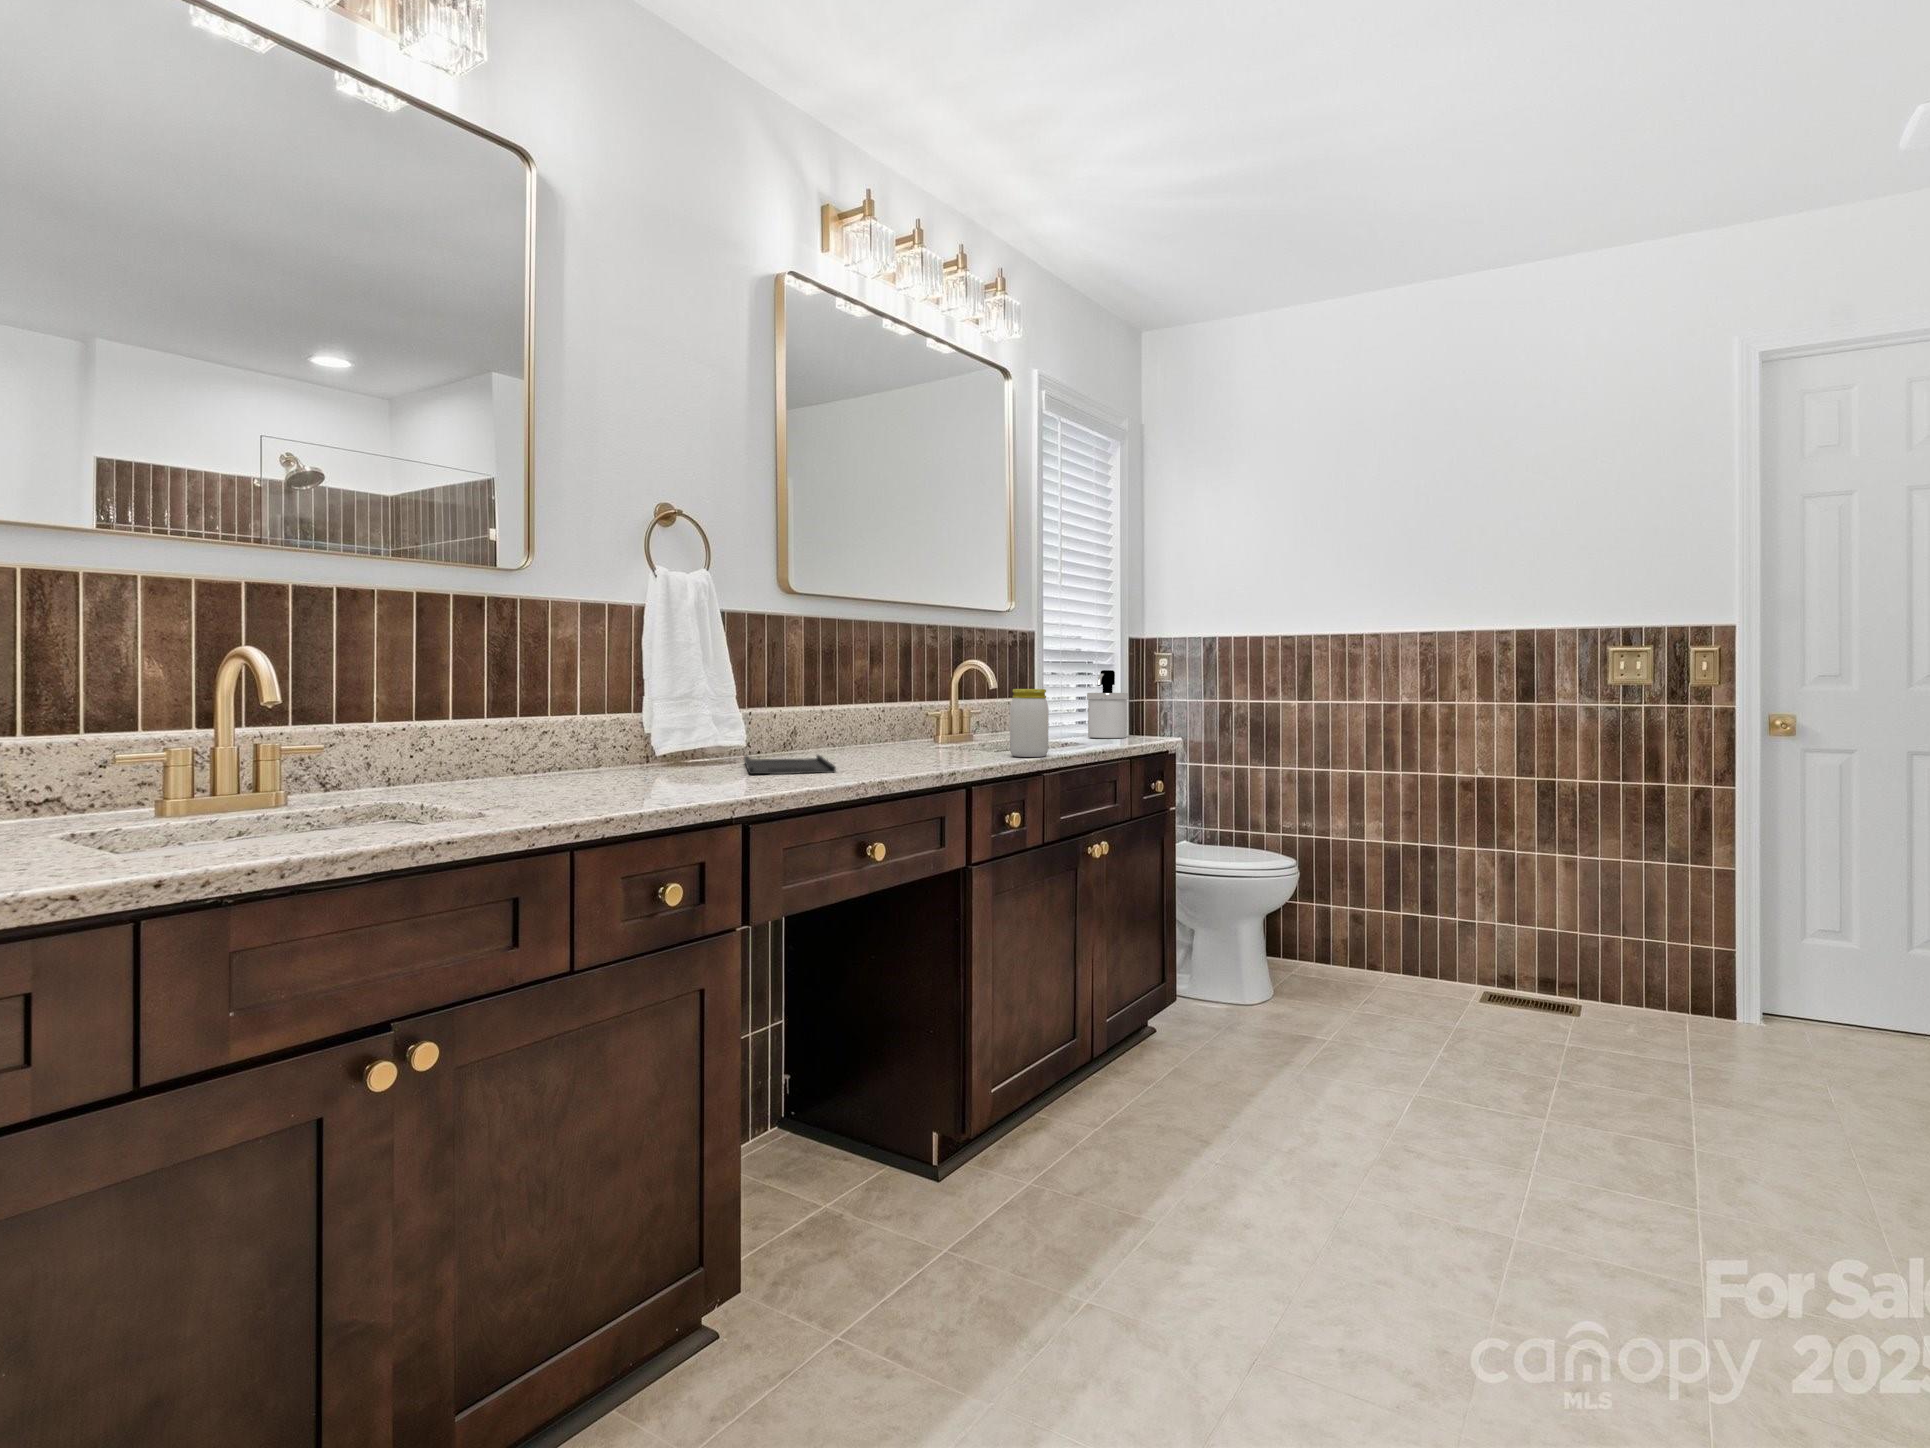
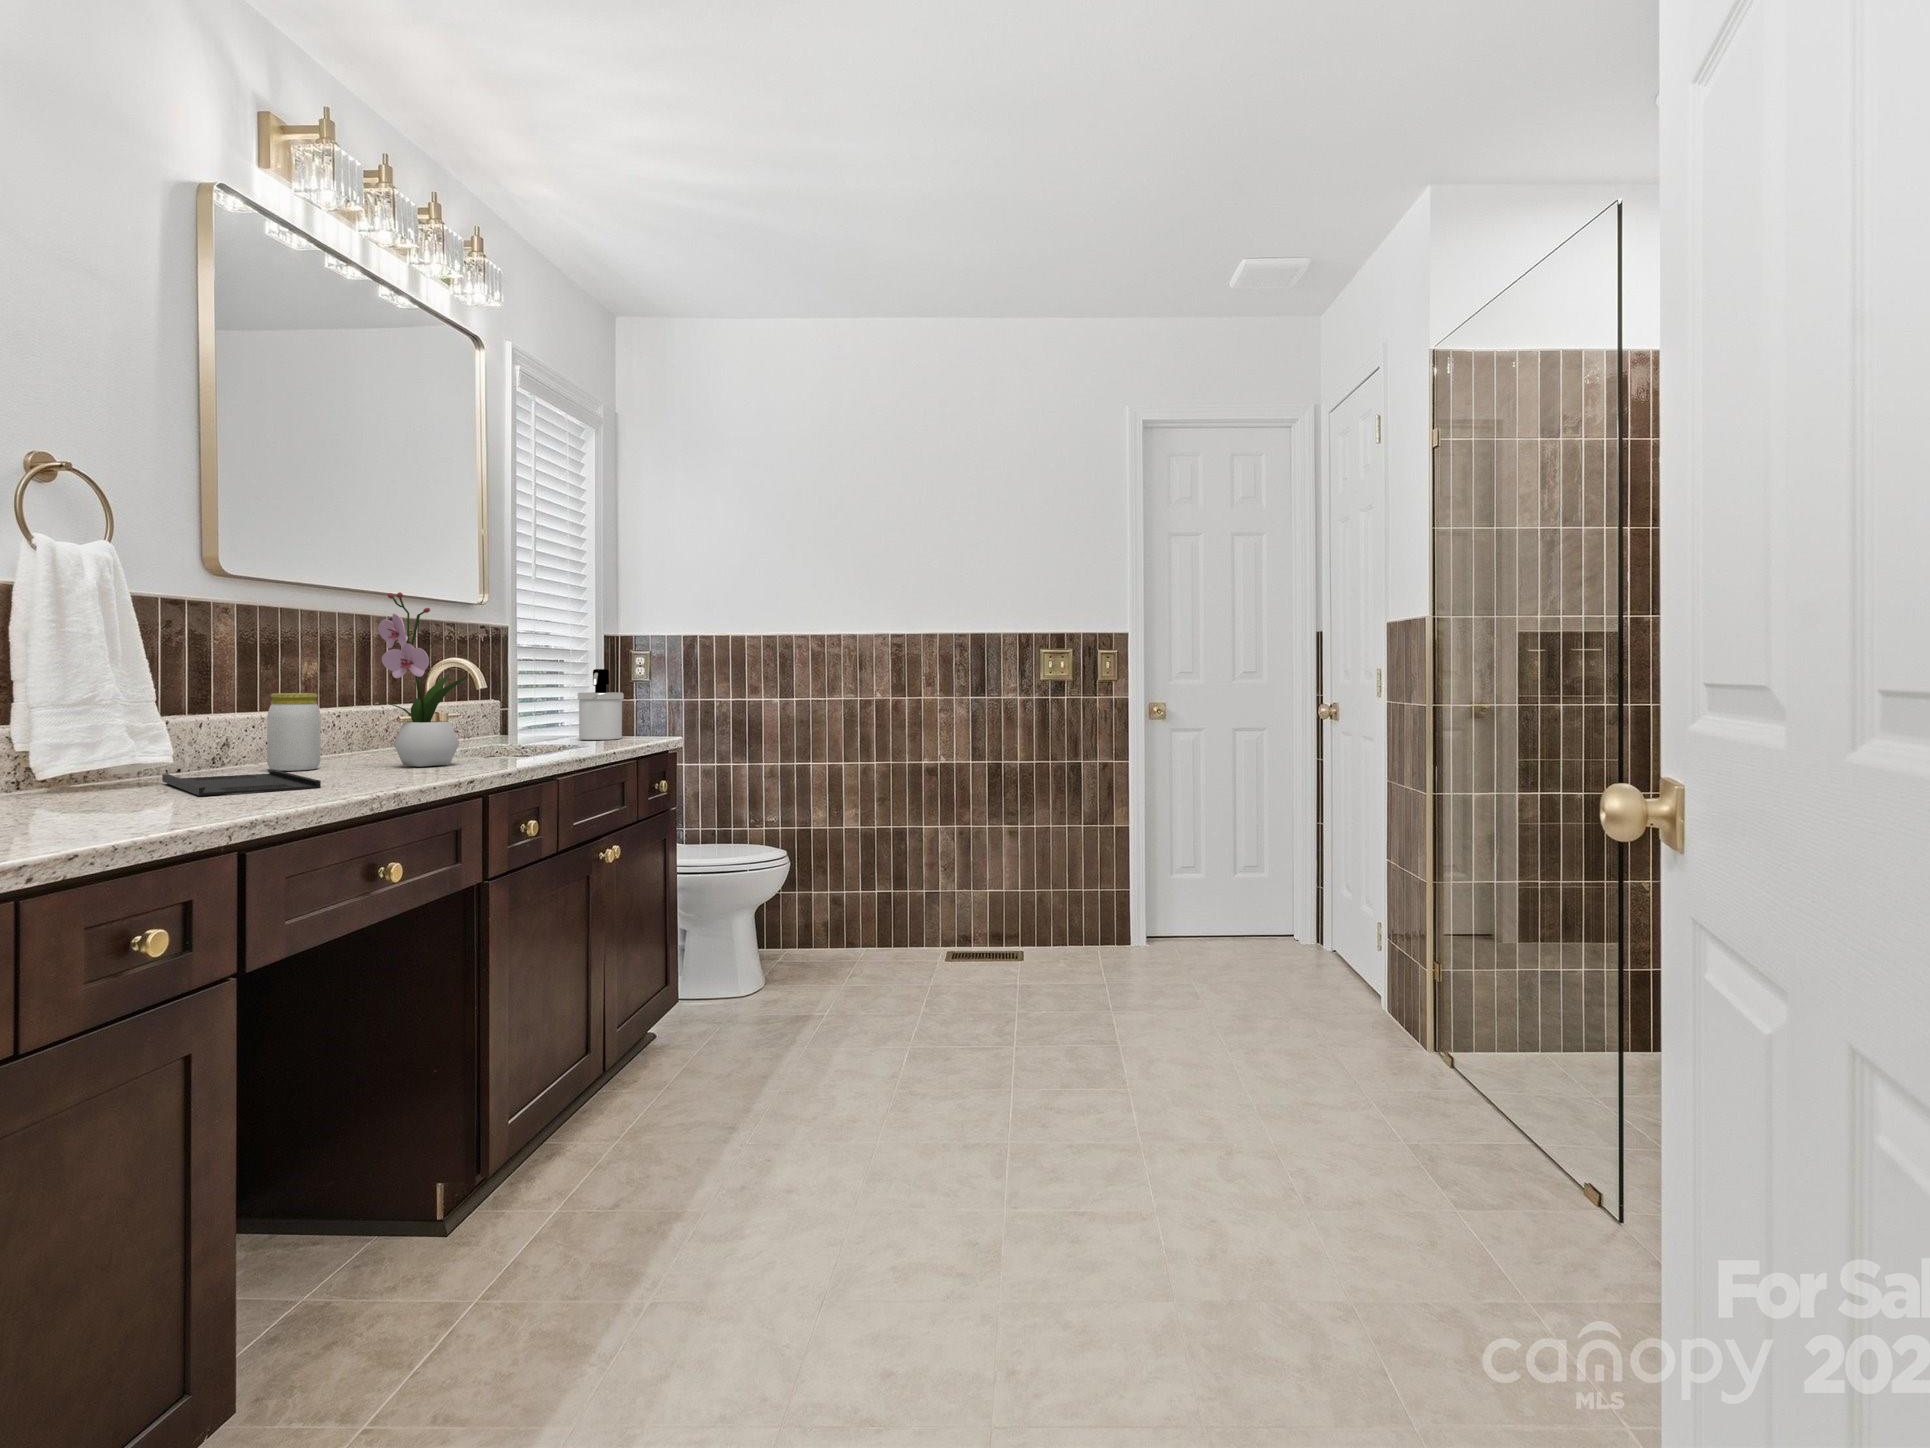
flower arrangement: none [899,602,969,757] -> present [378,592,468,767]
jar: present [1010,689,1049,757] -> present [267,693,321,771]

